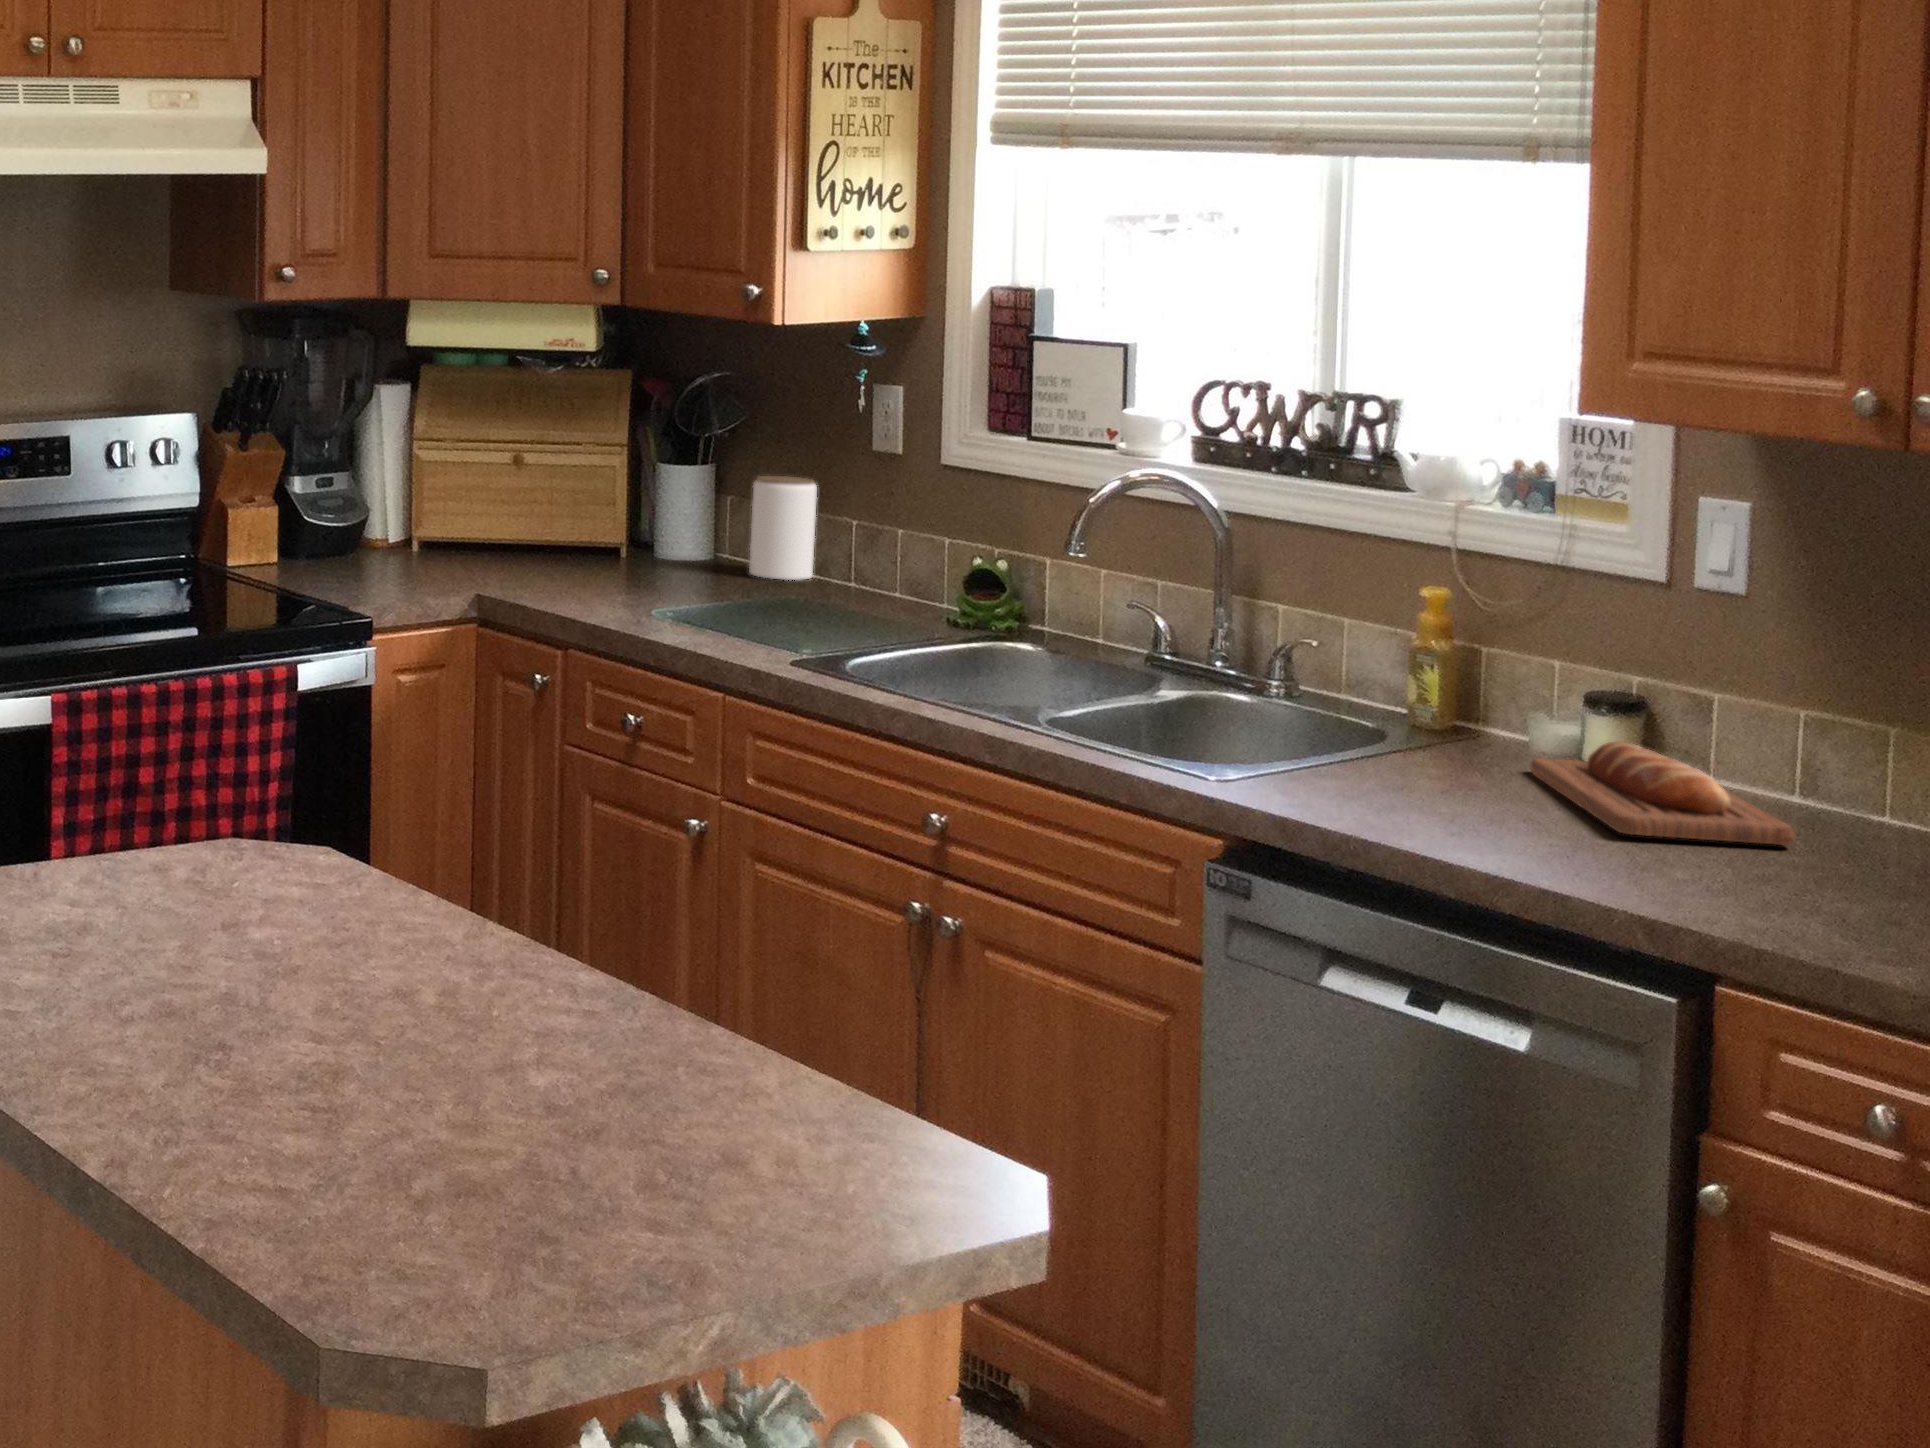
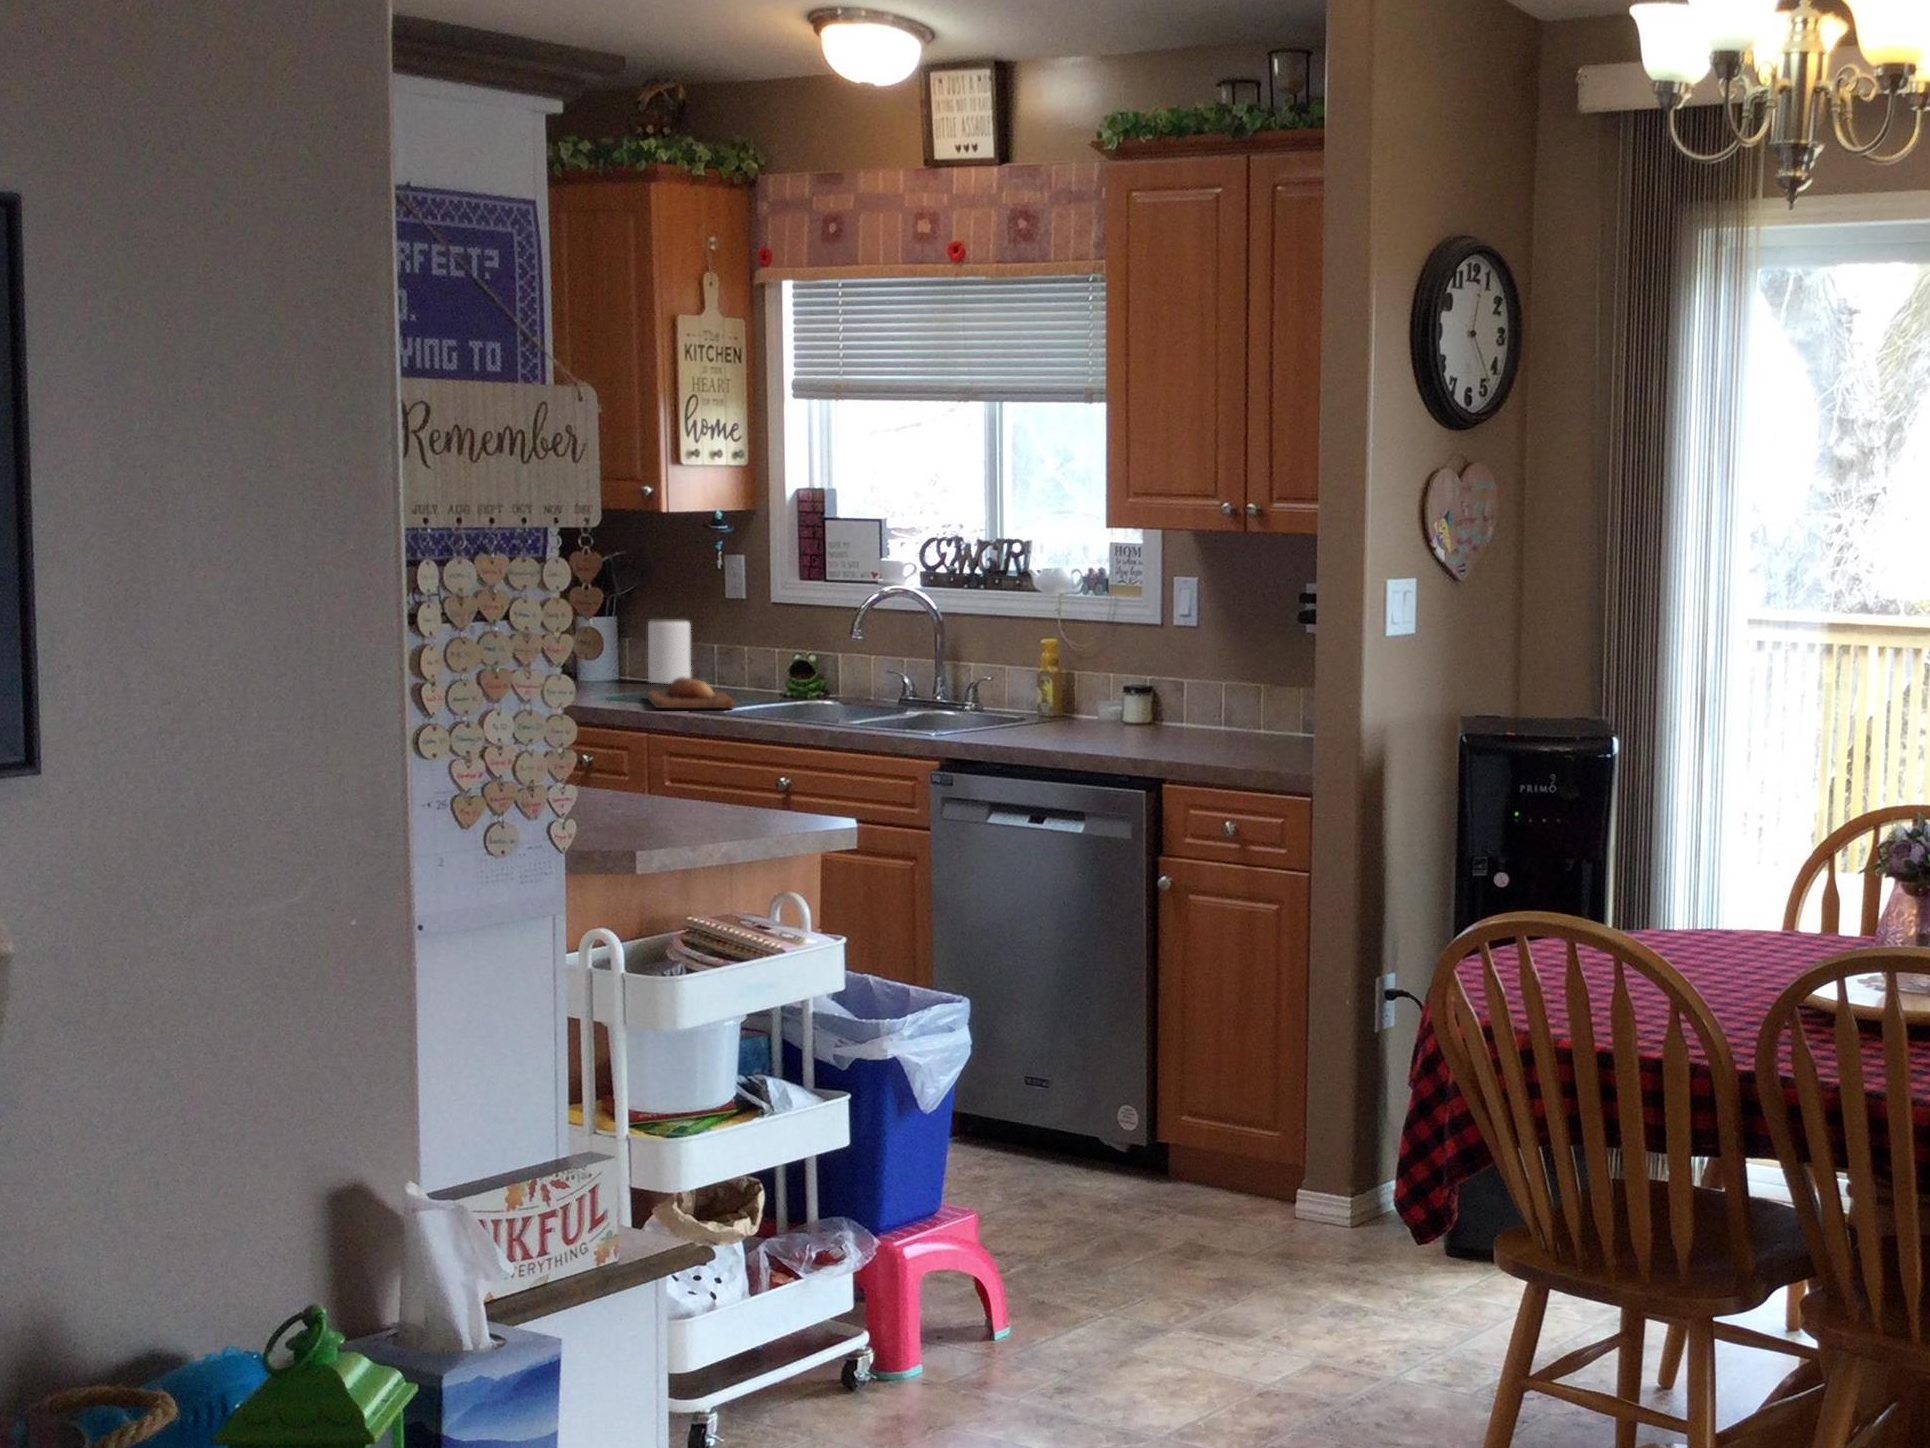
bread loaf: present [1530,741,1795,845] -> present [647,677,735,708]

